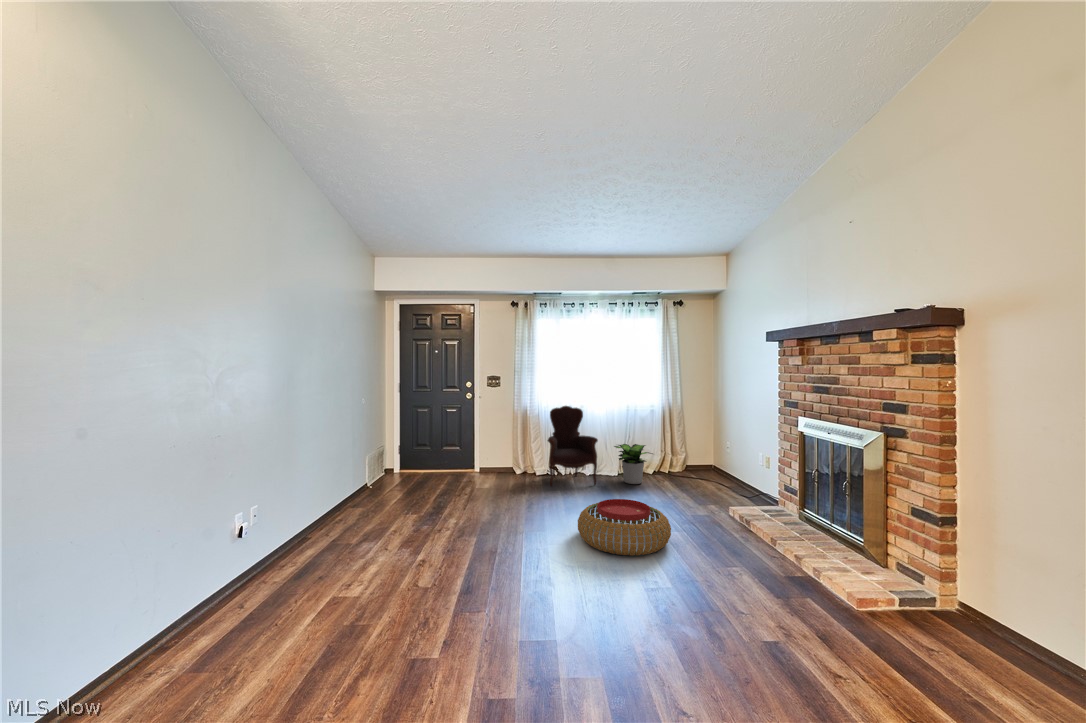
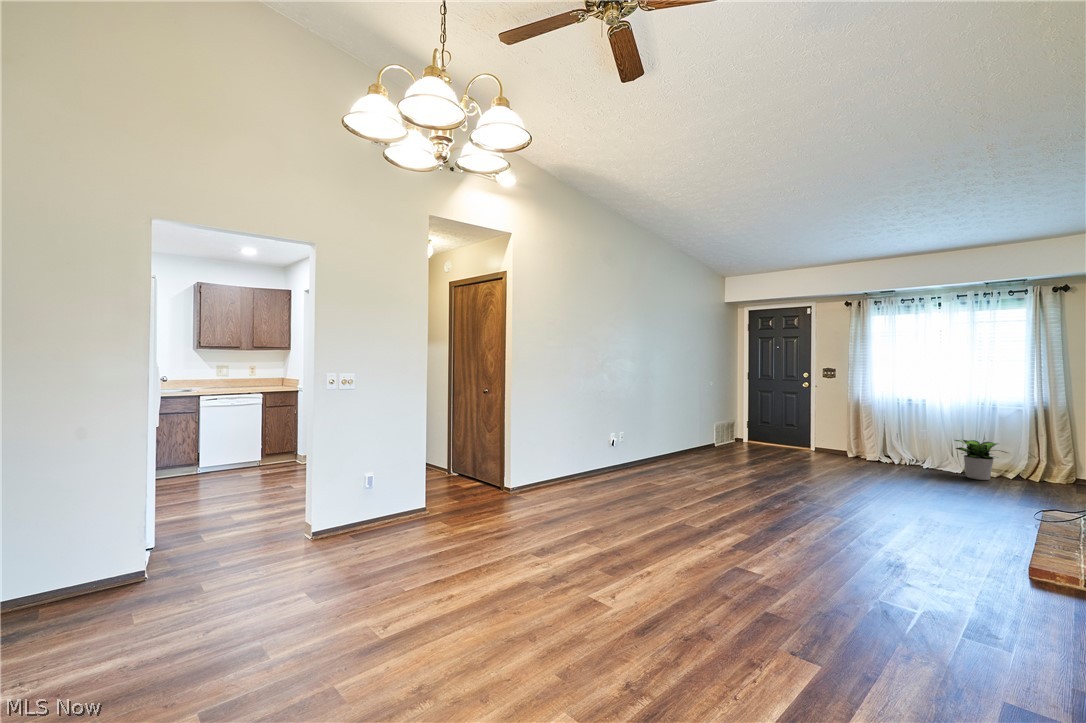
armchair: present [548,406,598,486] -> none [873,397,930,473]
pouf: present [578,499,671,556] -> none [858,467,950,507]

